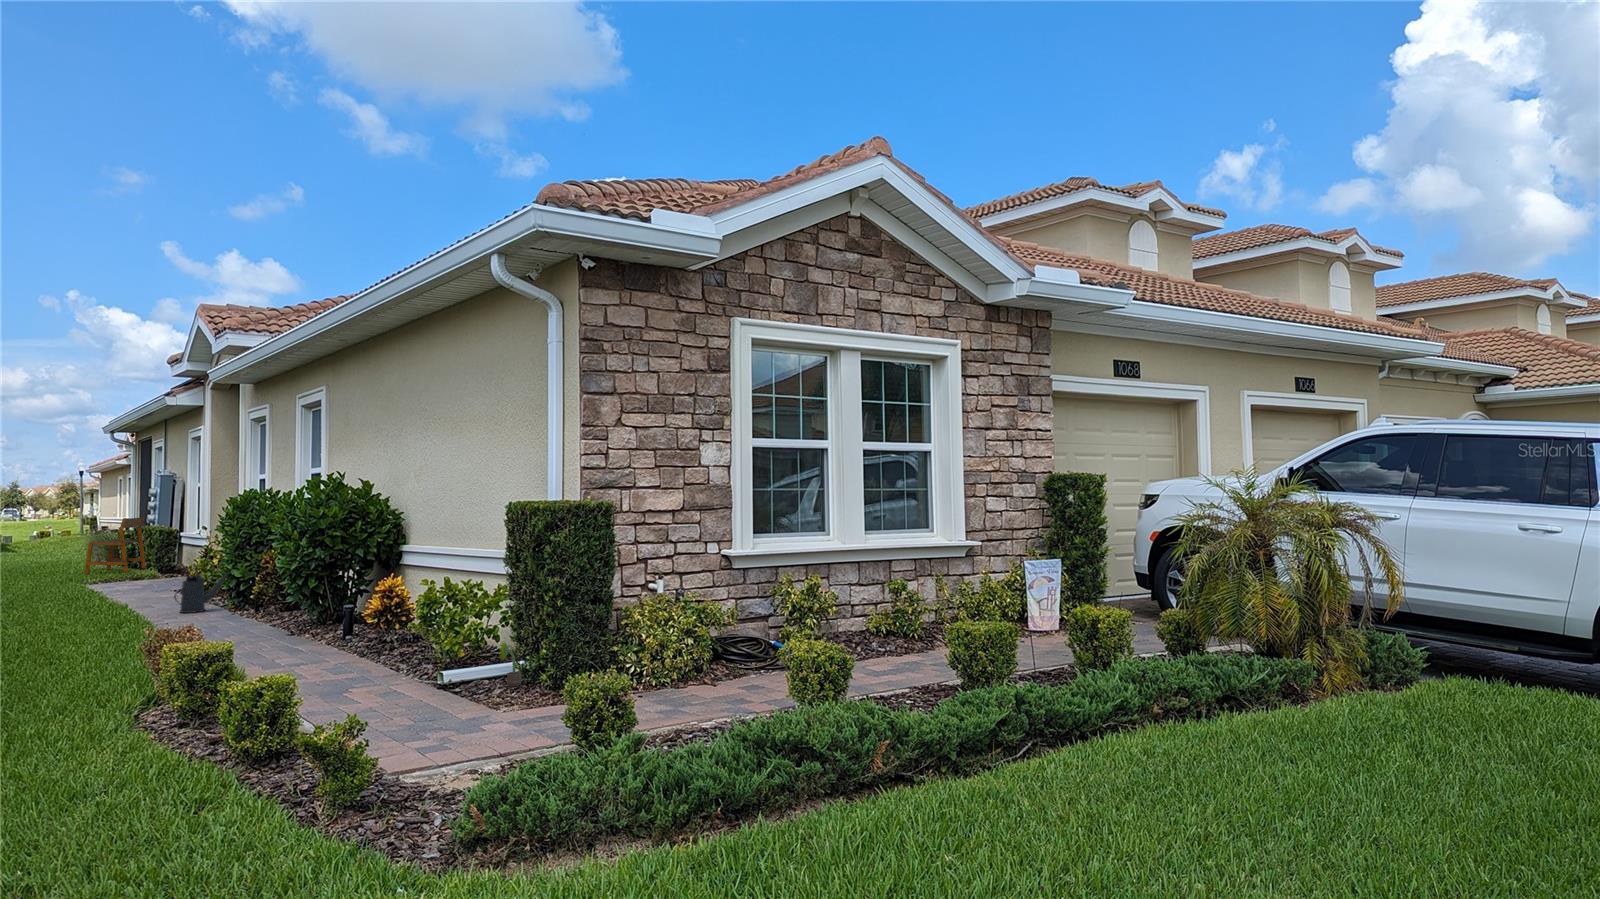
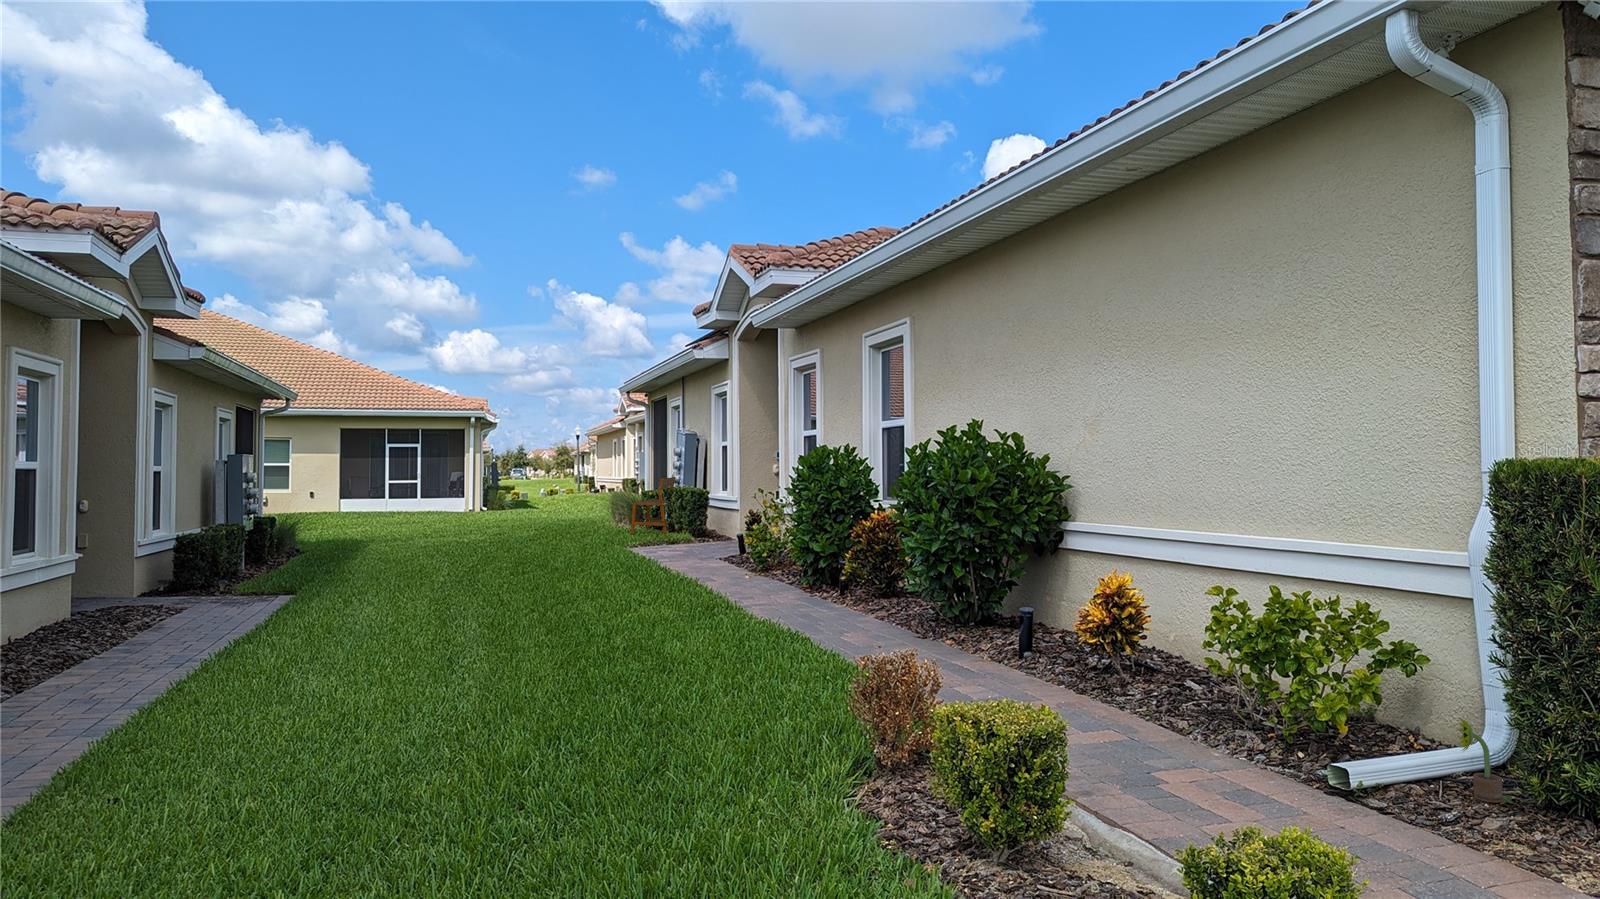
watering can: present [174,569,228,613] -> none [760,539,808,591]

